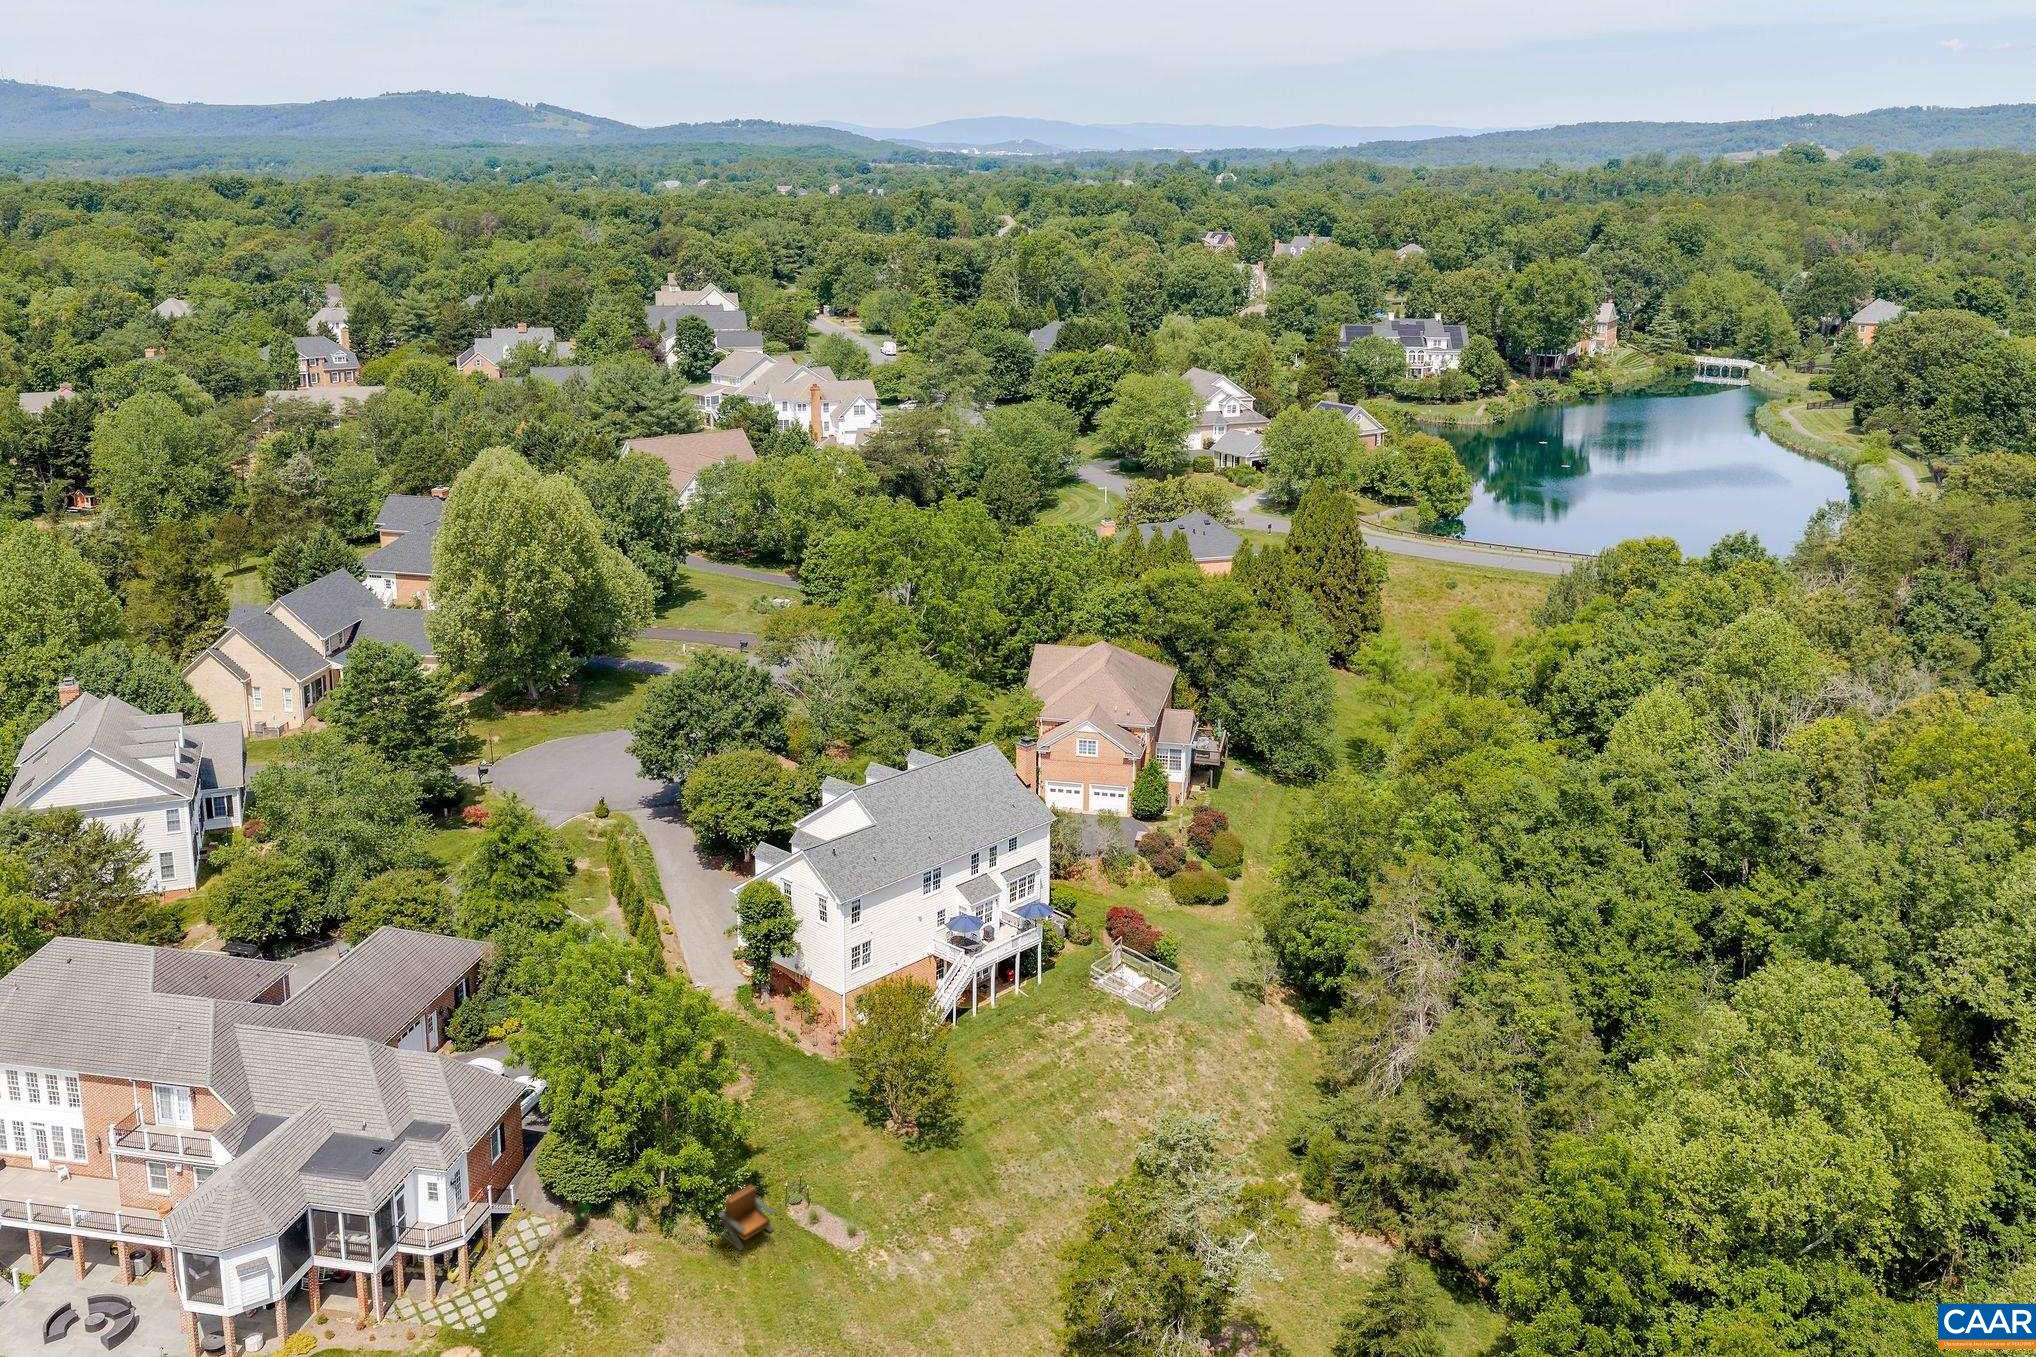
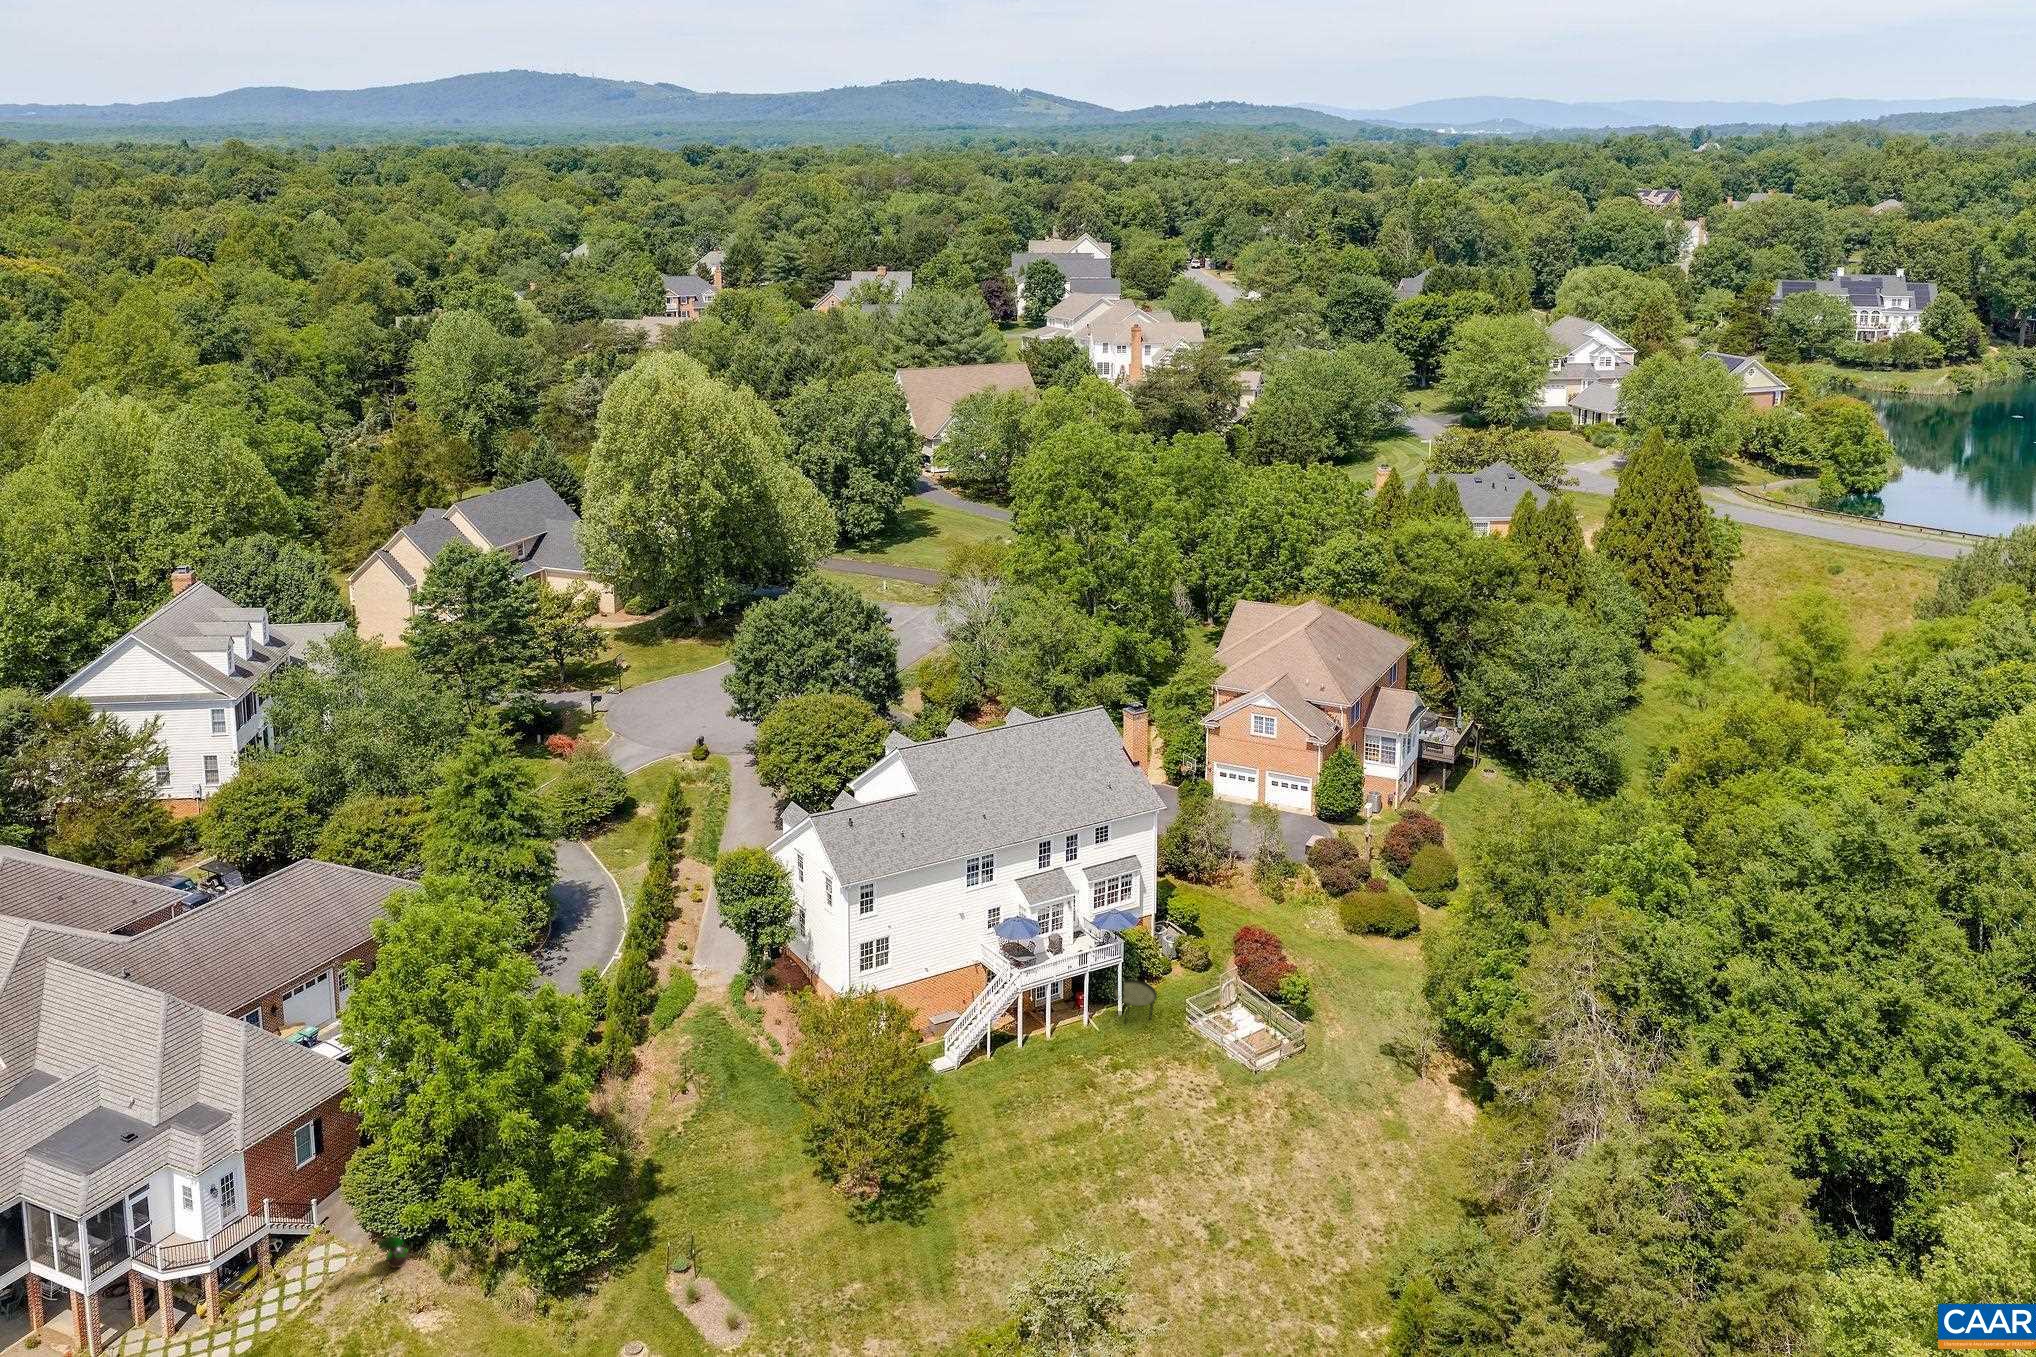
round table: none [1033,956,1068,990] -> present [1113,980,1157,1024]
lounge chair: present [719,1185,774,1250] -> none [561,1243,635,1333]

